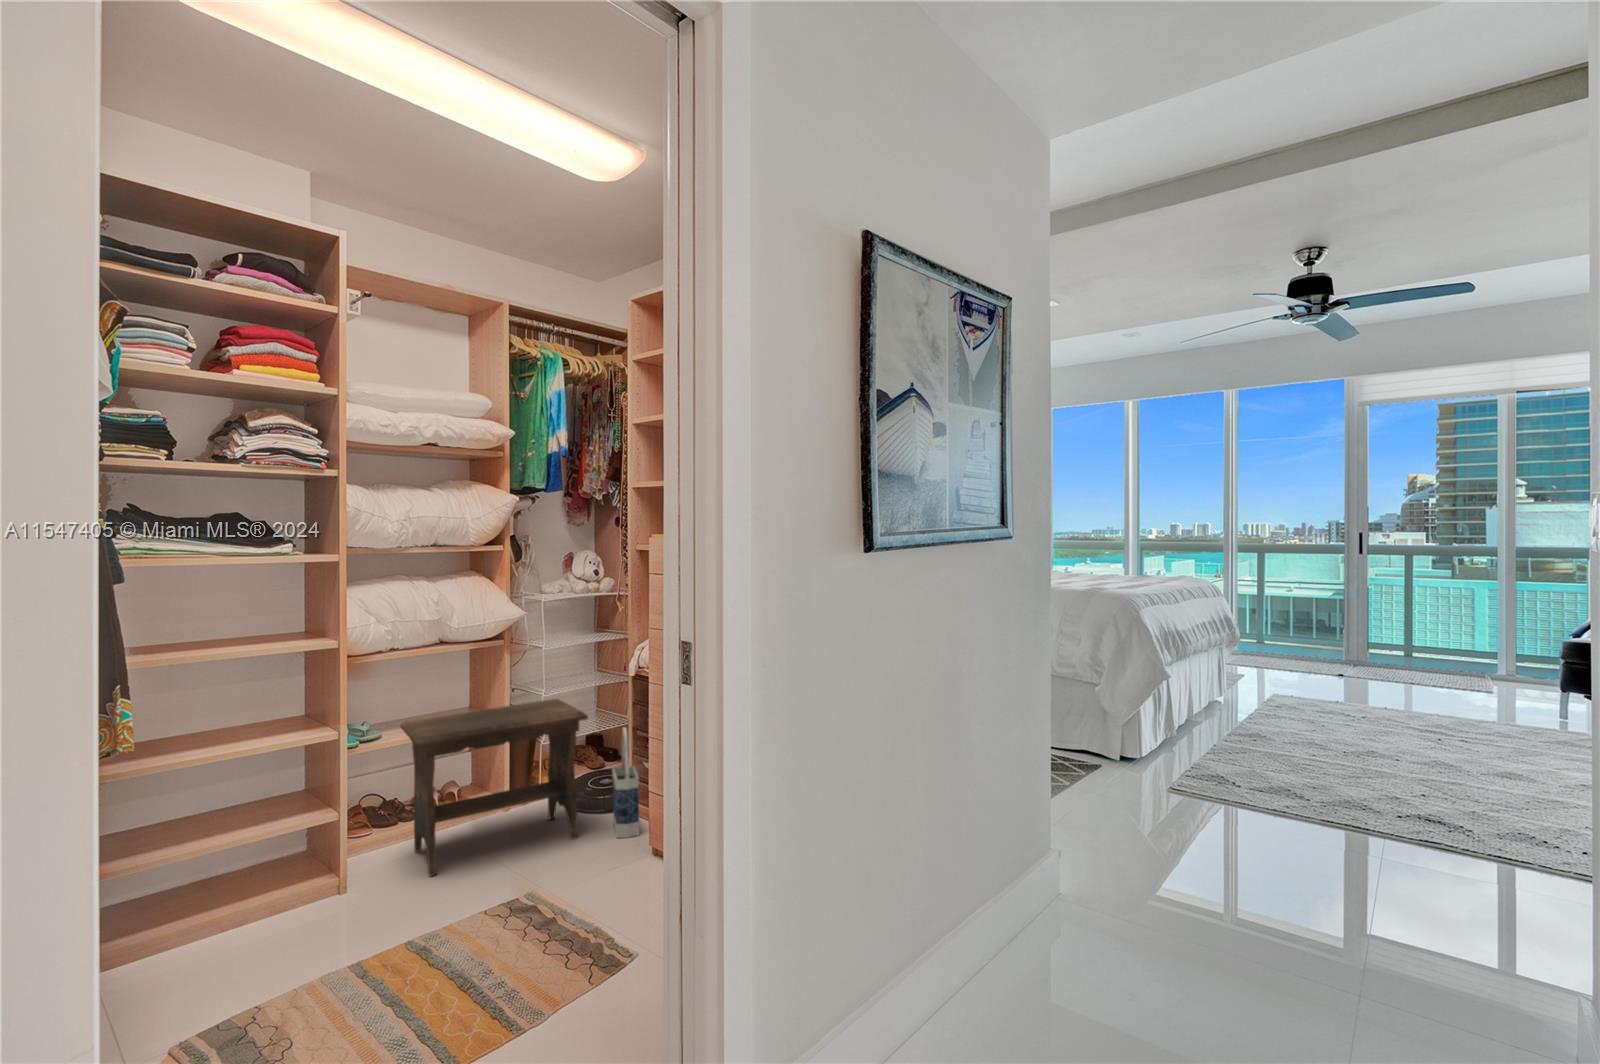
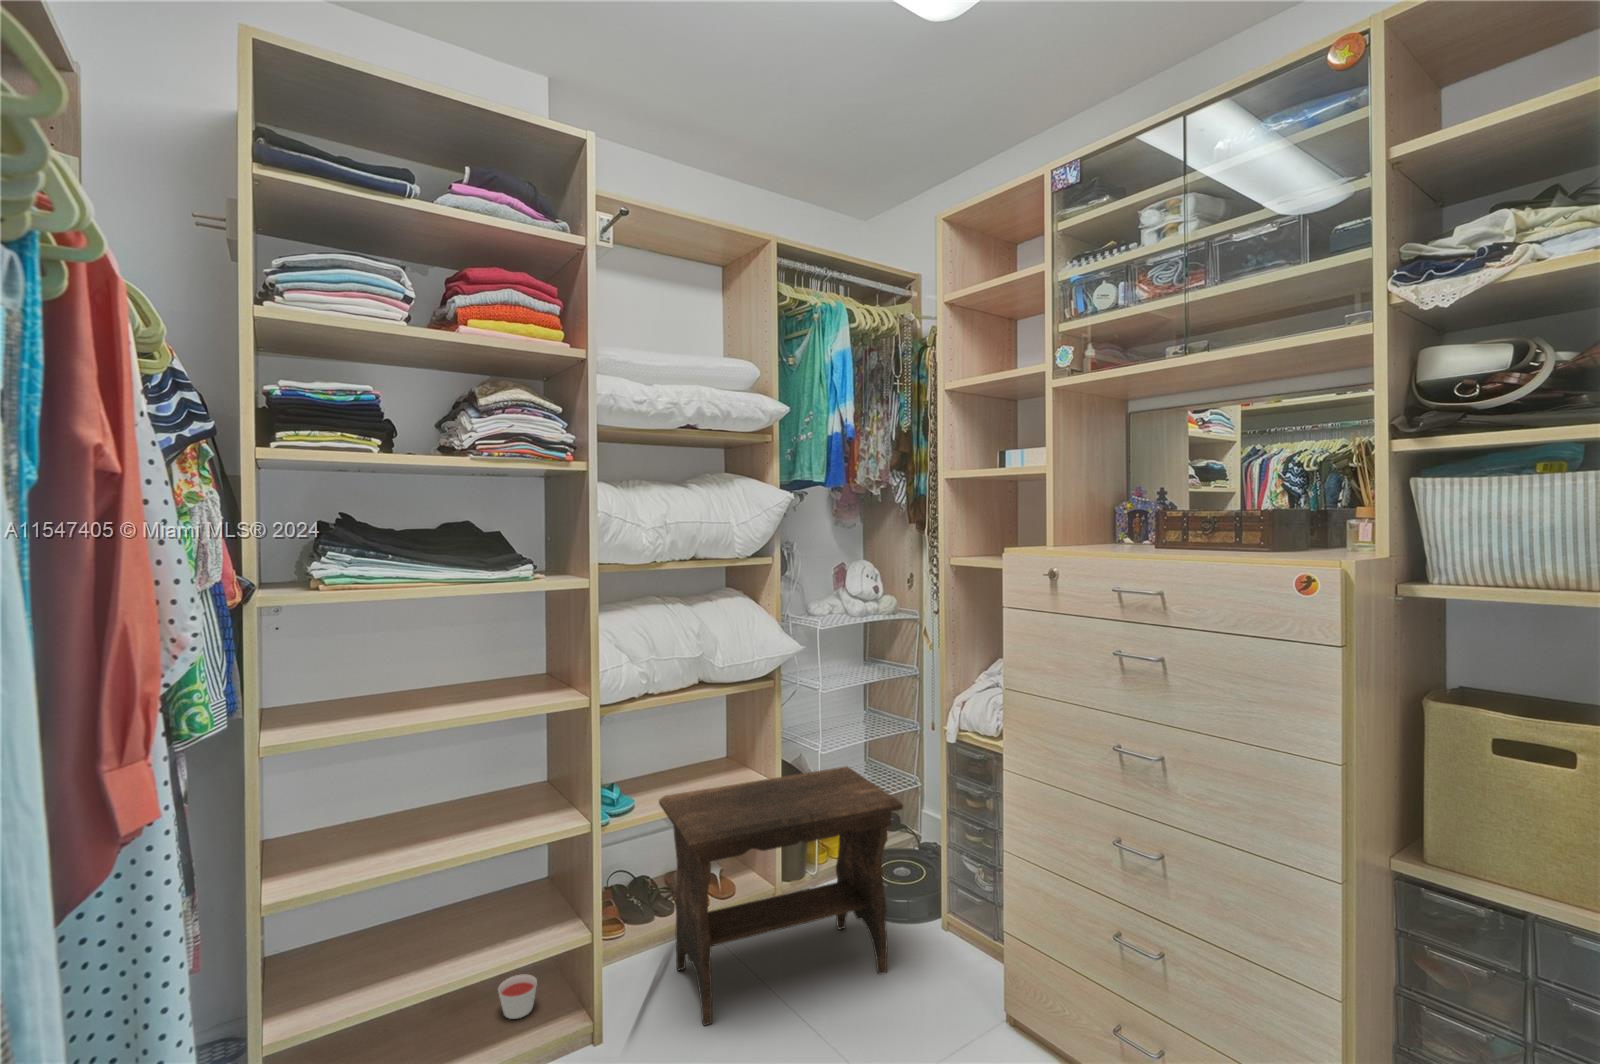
bag: present [612,728,639,838] -> none [928,820,975,983]
candle: none [262,854,295,883] -> present [498,975,537,1019]

